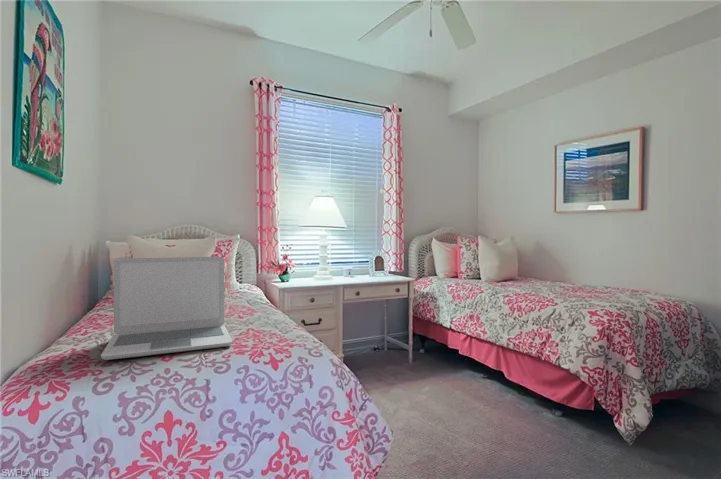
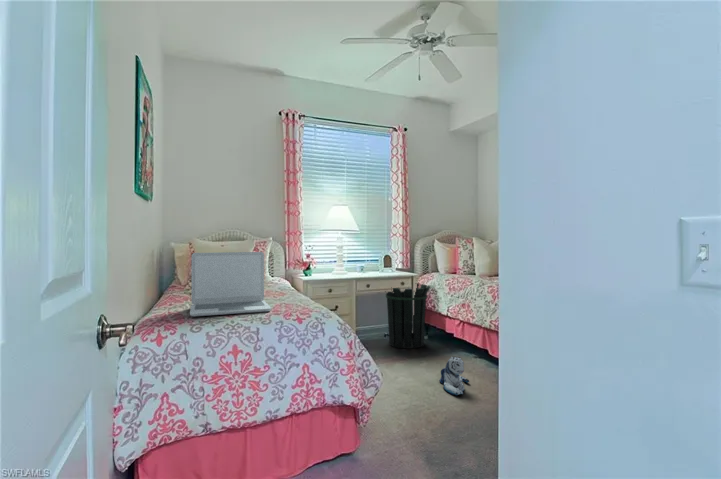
waste bin: none [374,288,429,366] -> present [386,284,430,349]
plush toy: none [450,387,488,439] -> present [439,357,469,395]

